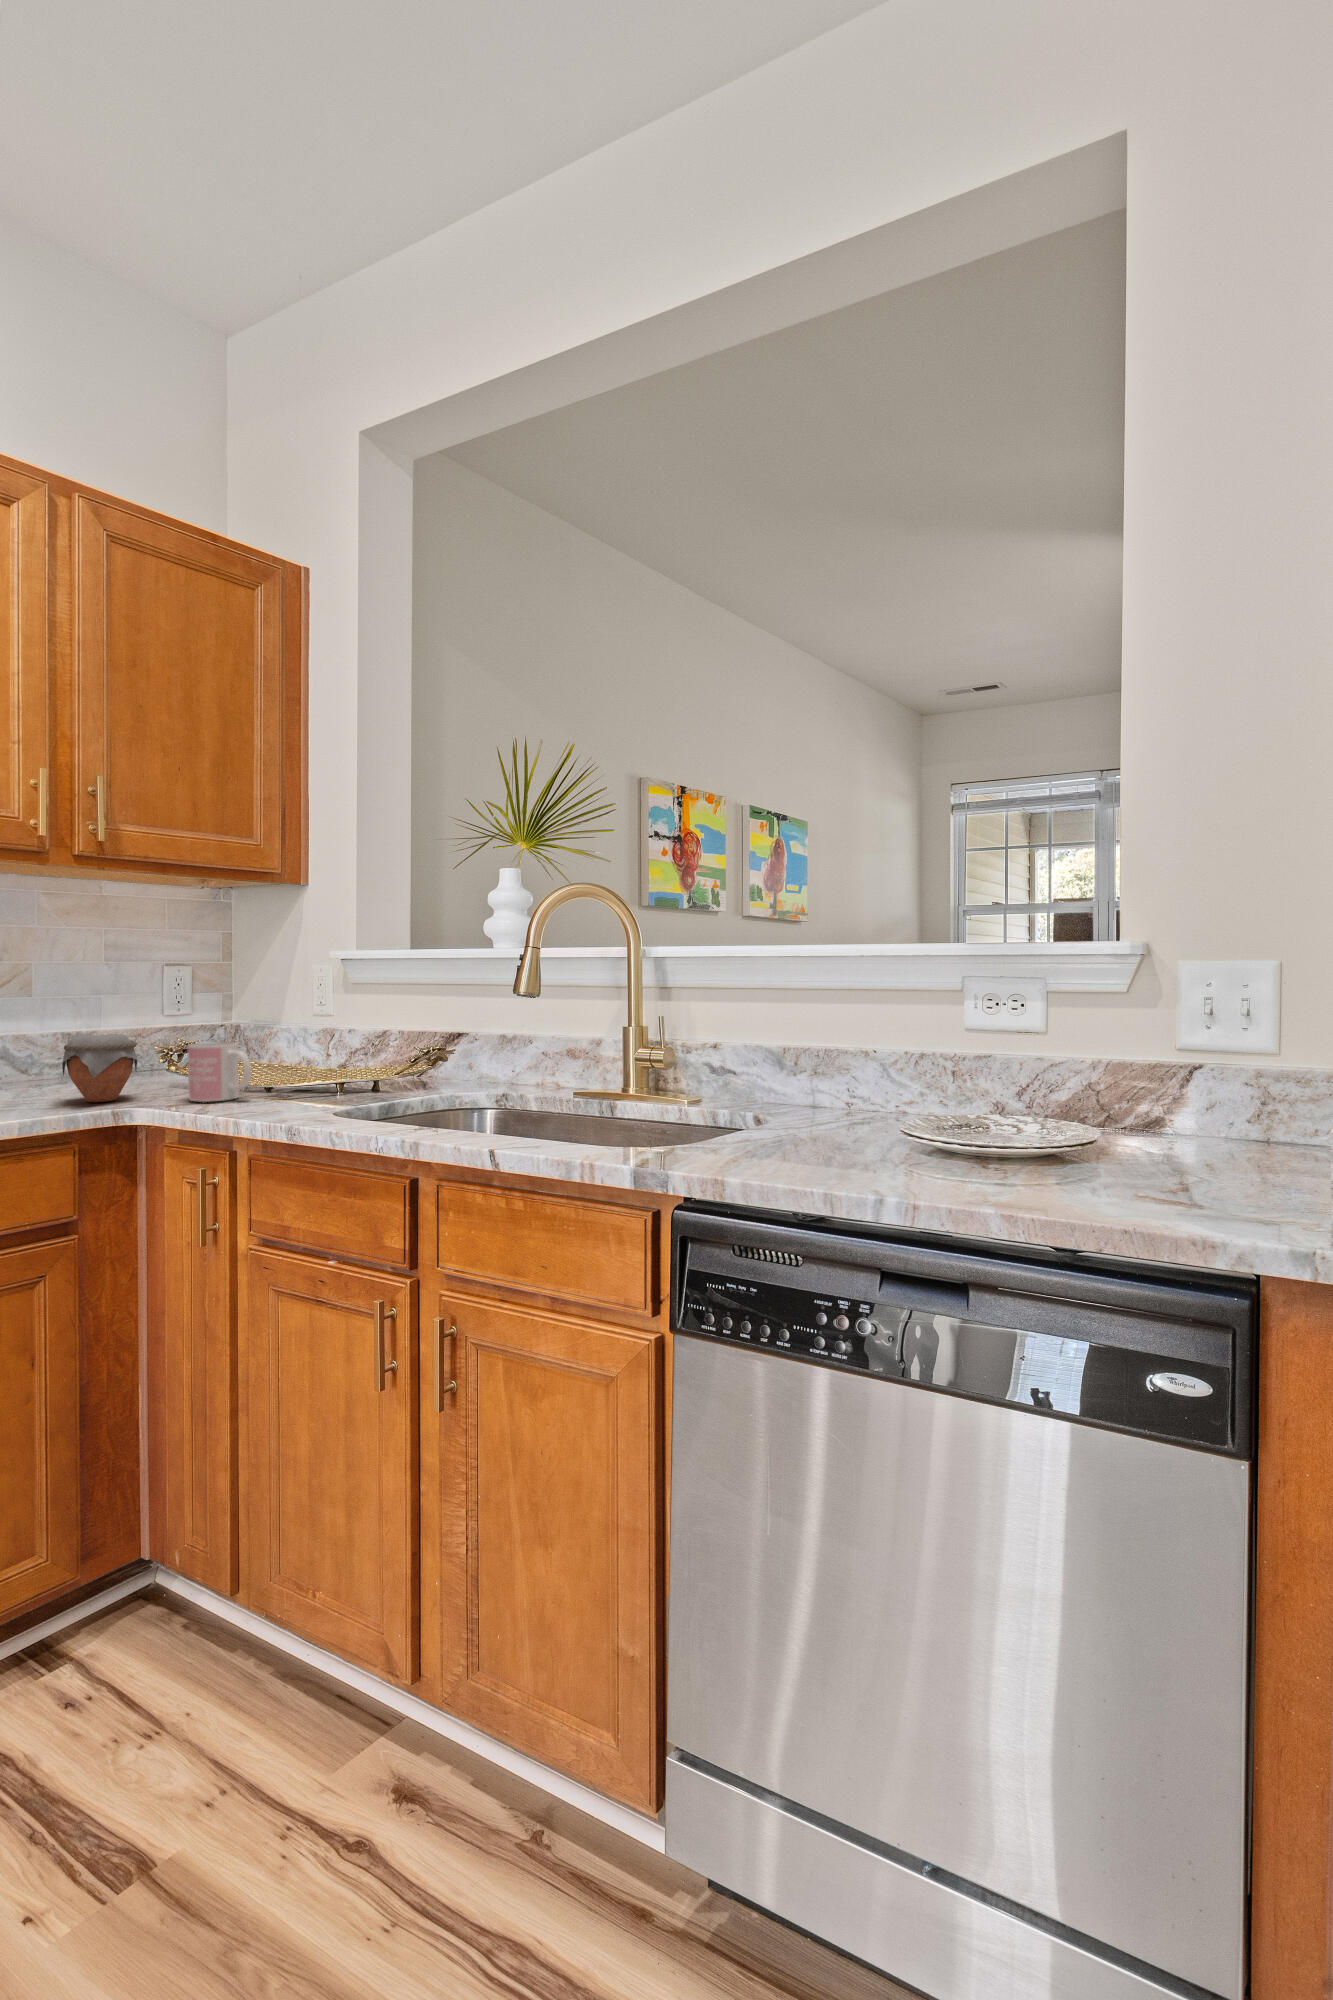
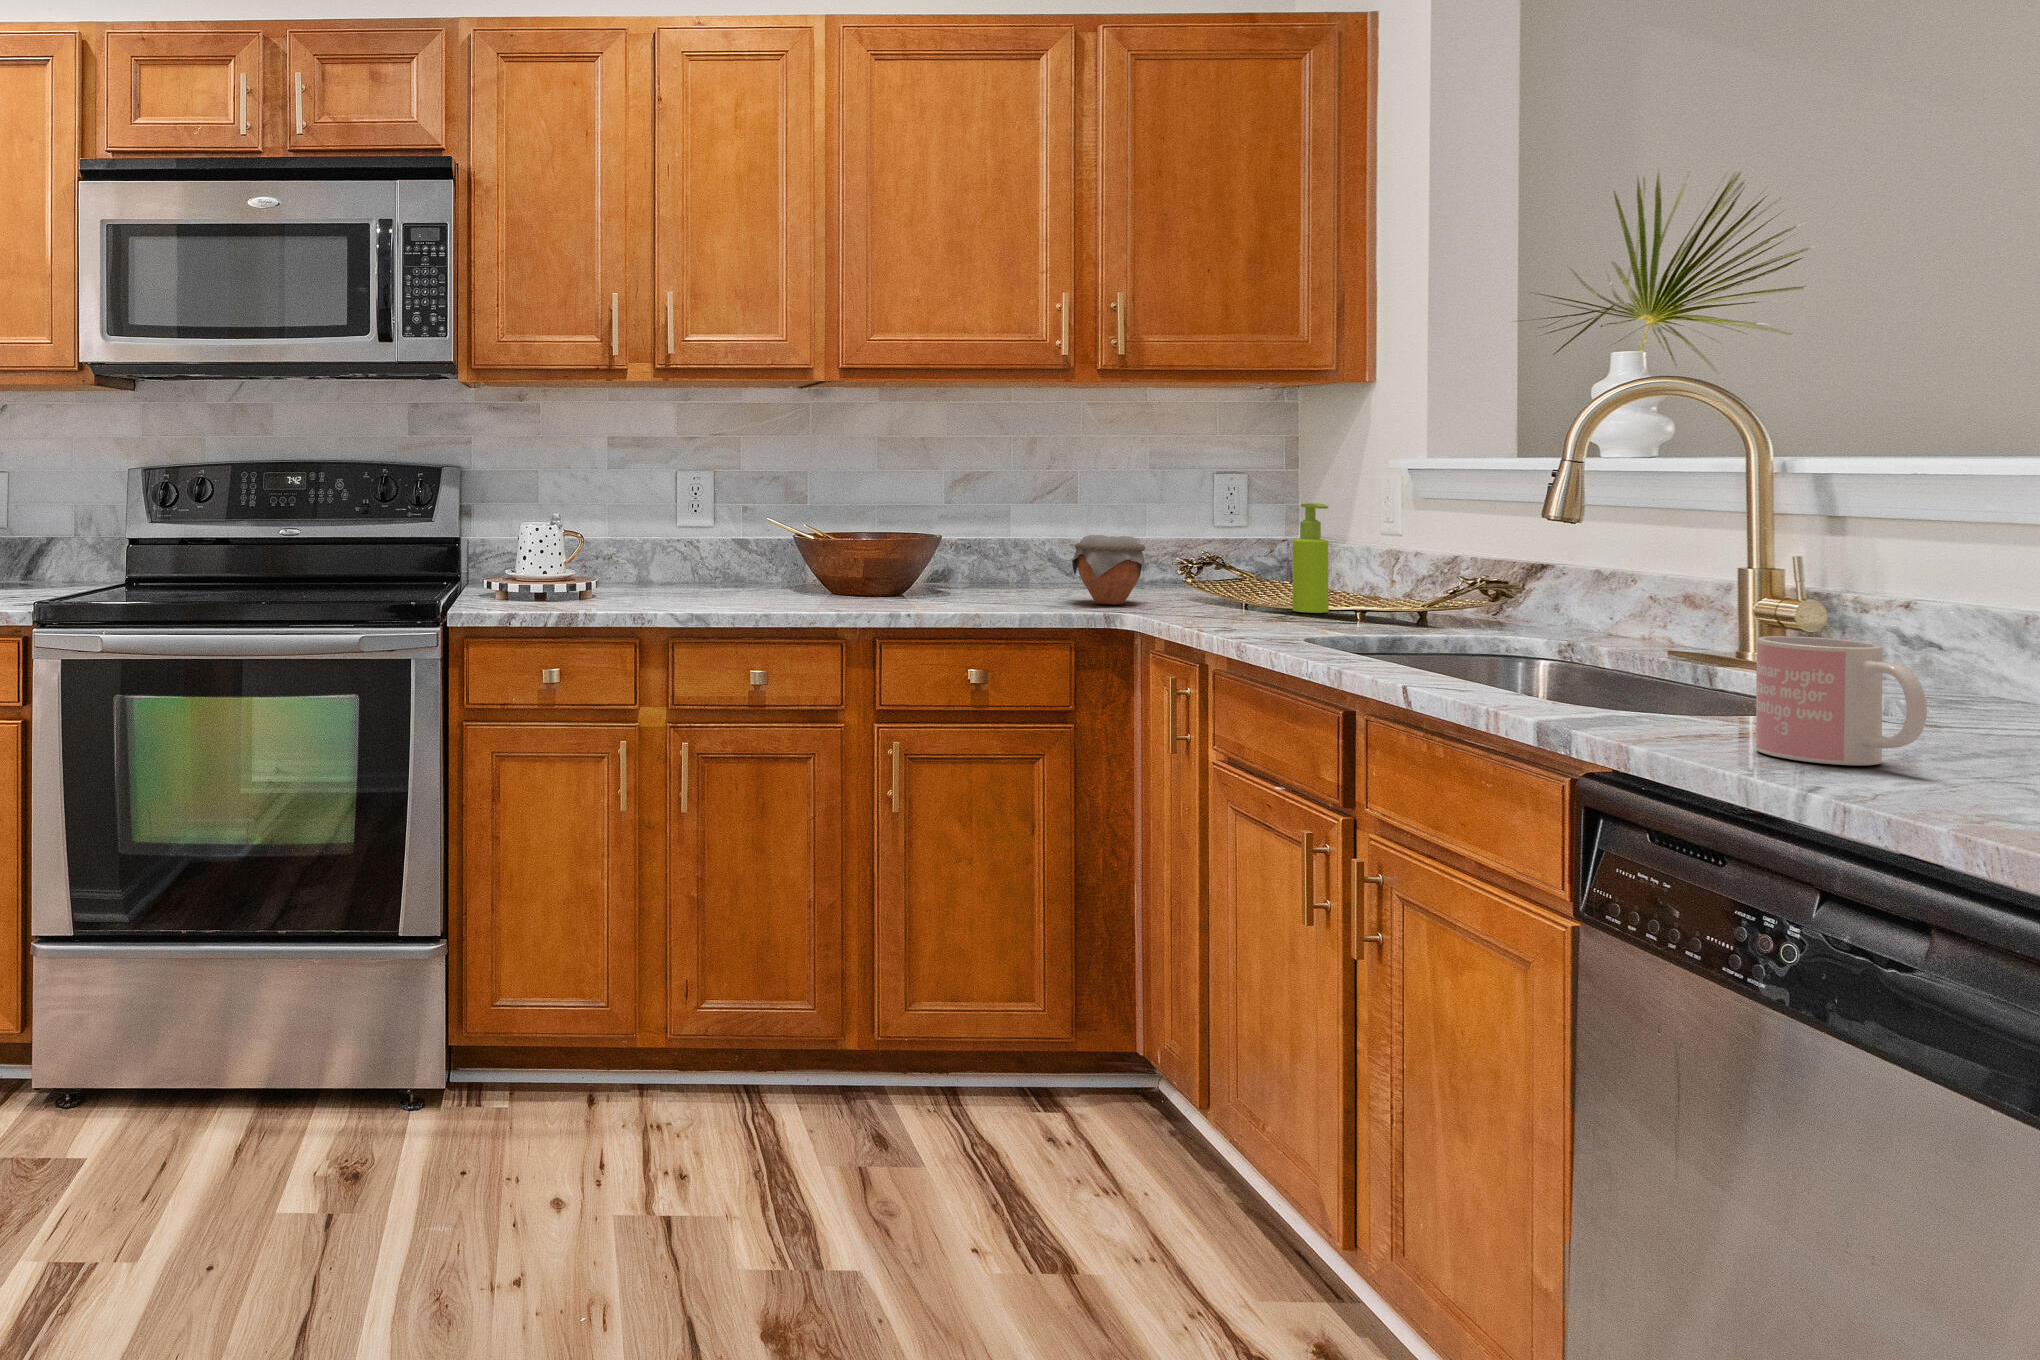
soap dispenser: none [273,995,303,1089] -> present [1293,503,1328,613]
mug: present [187,1042,252,1102] -> present [1756,636,1927,765]

